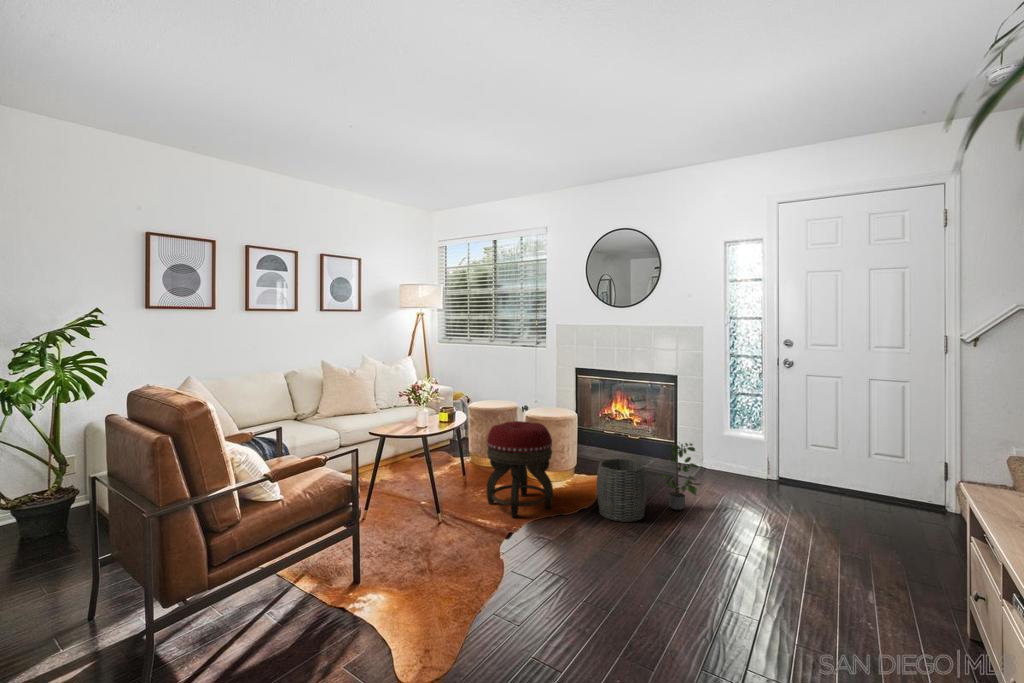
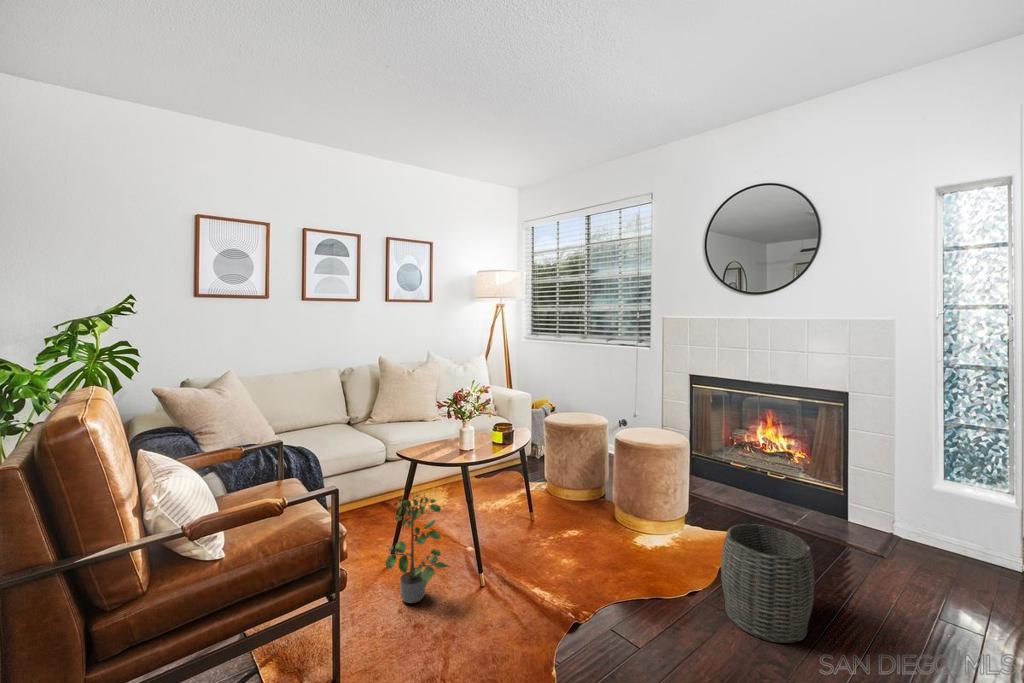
footstool: present [487,421,553,517] -> none [551,451,649,602]
potted plant: present [662,443,700,510] -> present [385,495,449,603]

